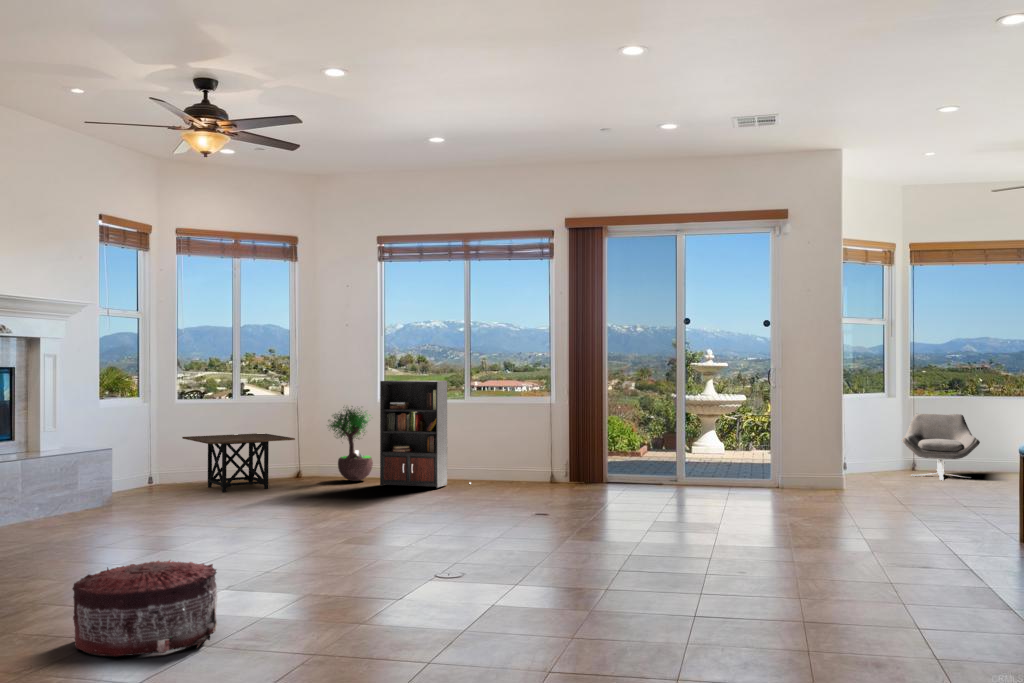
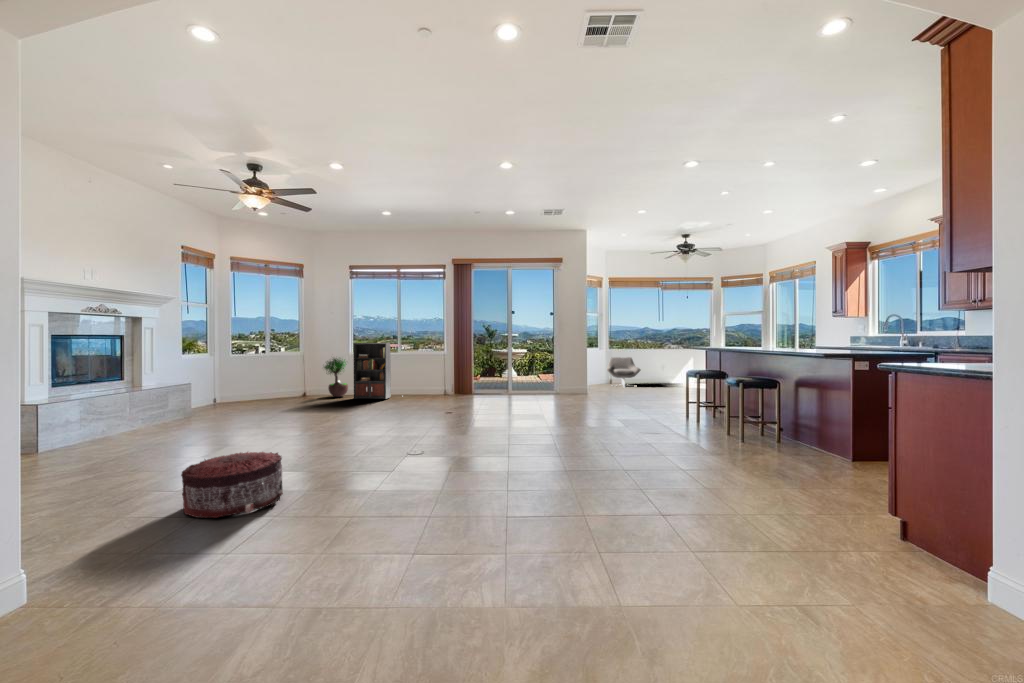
side table: present [182,434,295,492] -> none [235,372,305,406]

